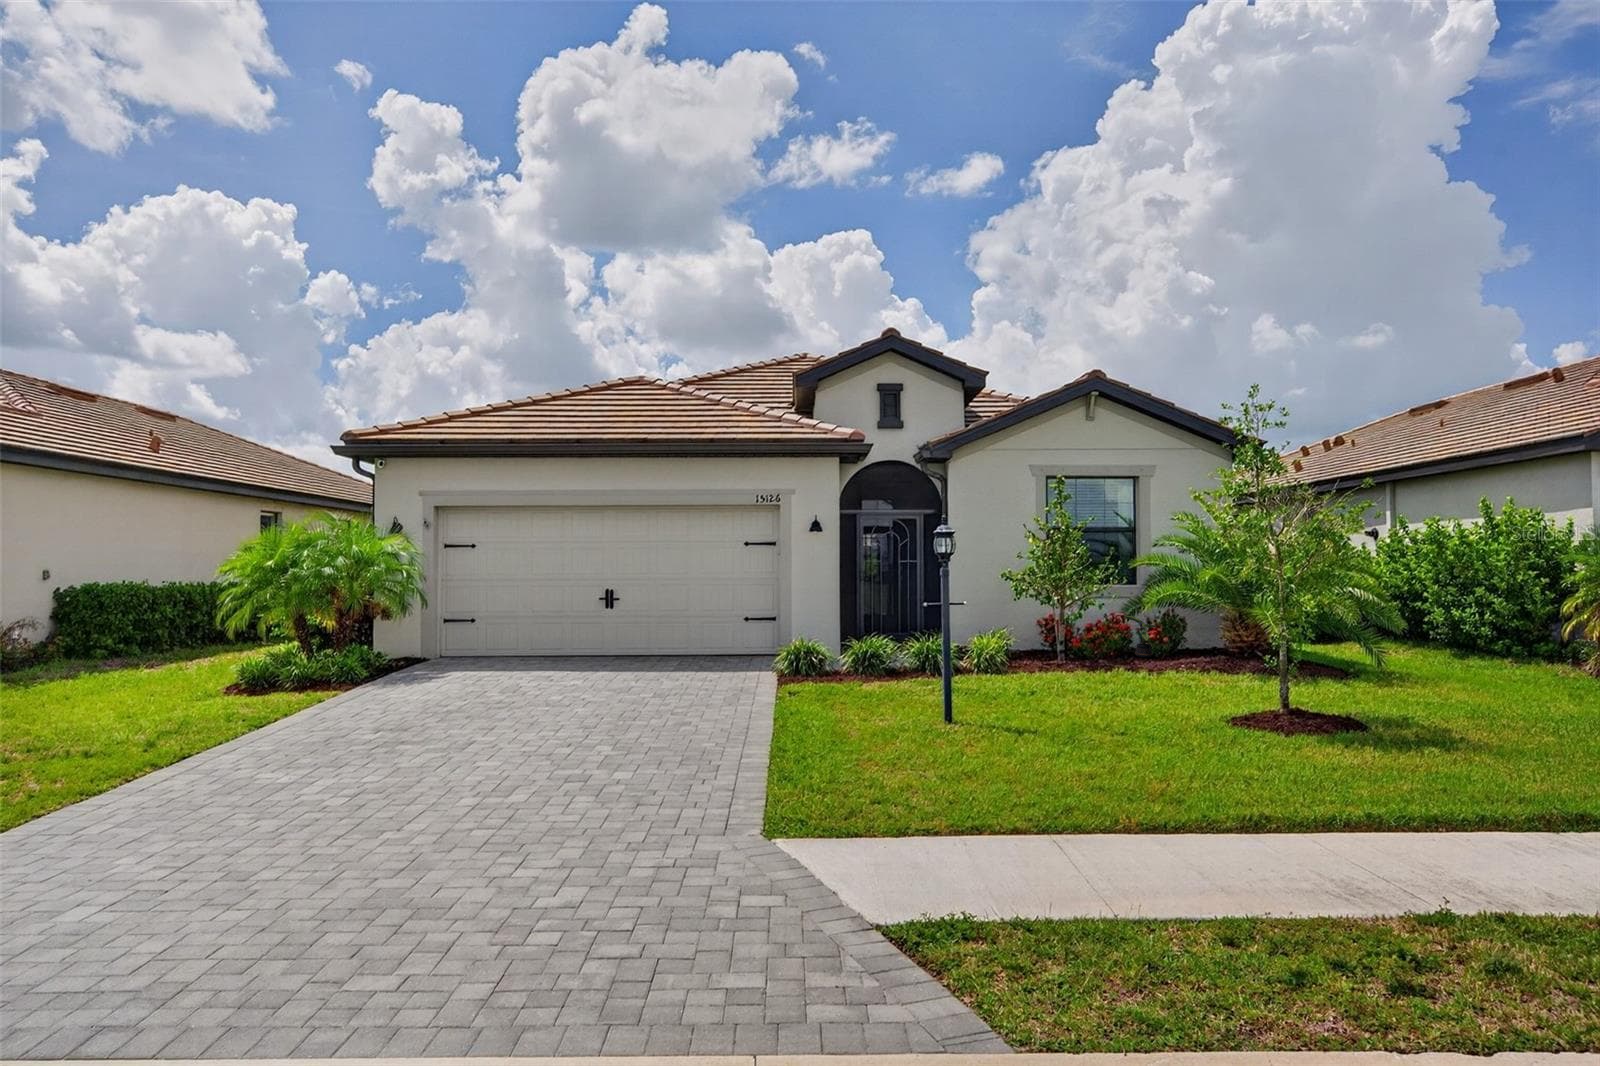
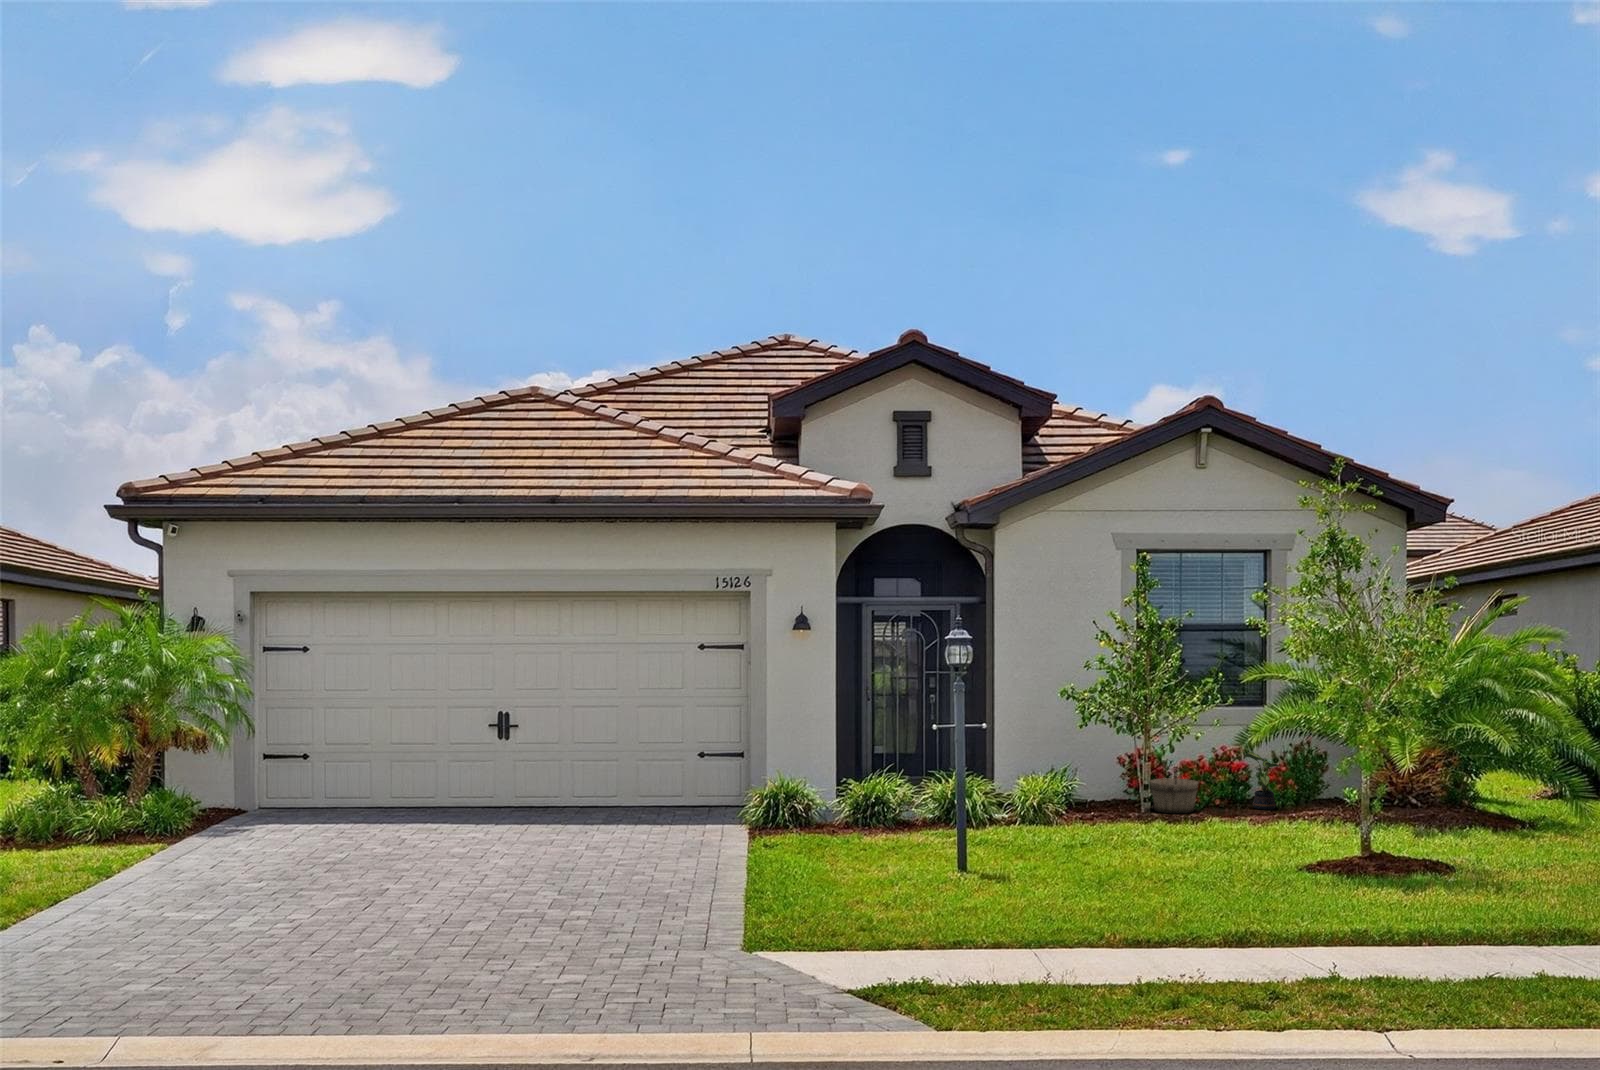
wooden bucket: none [1063,630,1099,661] -> present [1150,777,1198,813]

